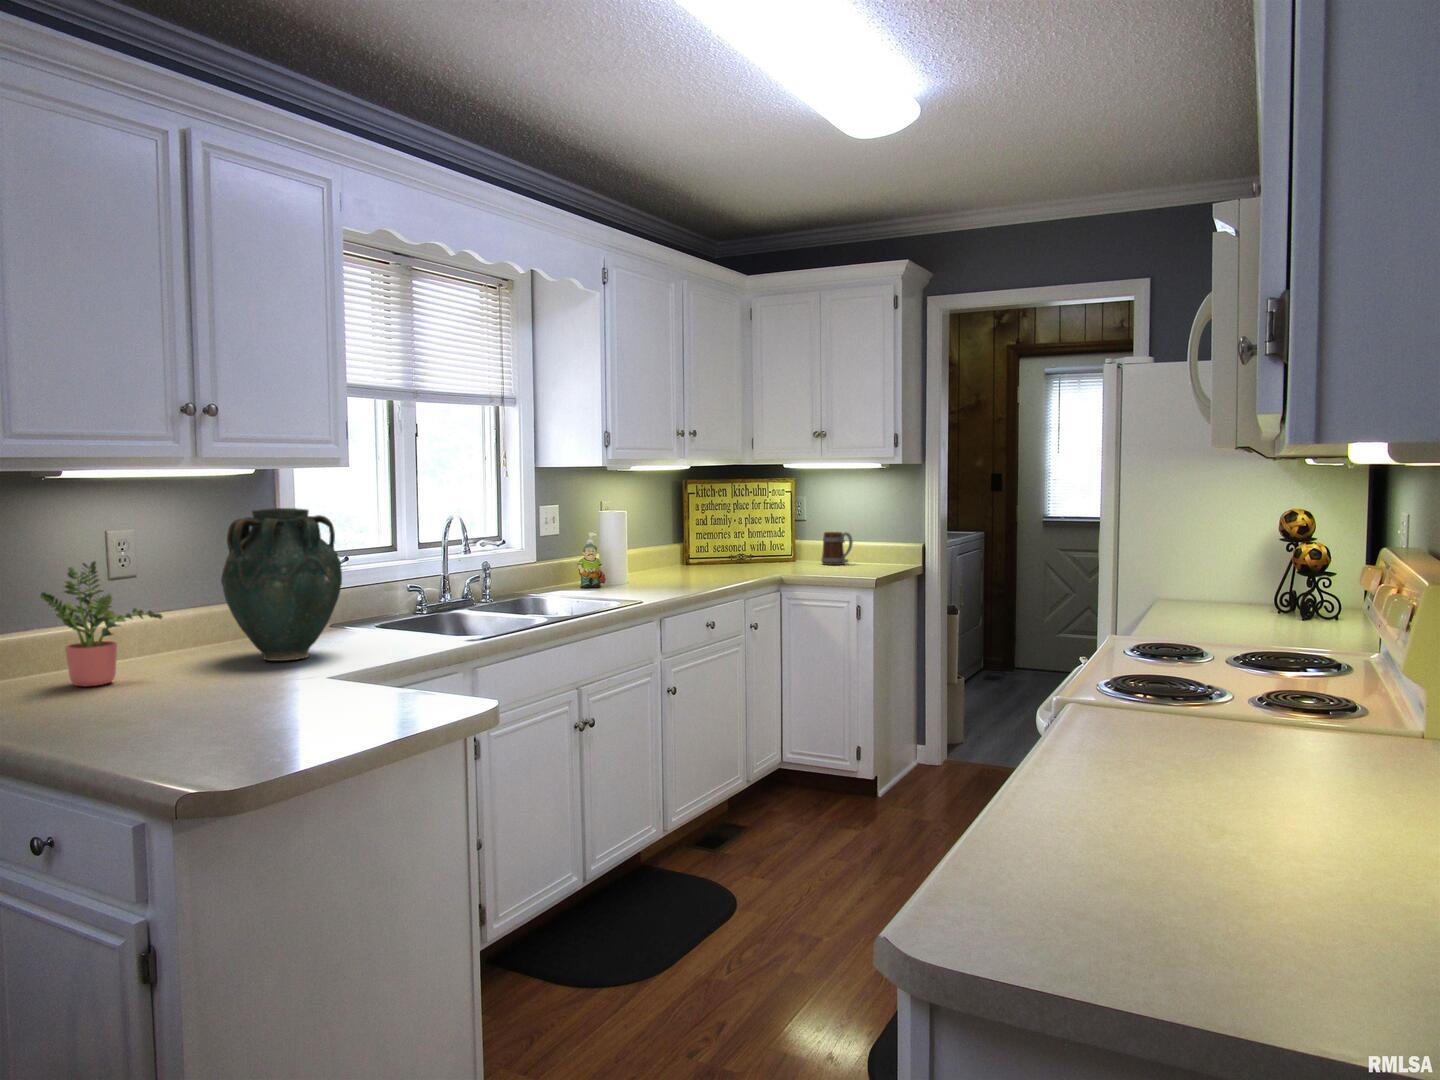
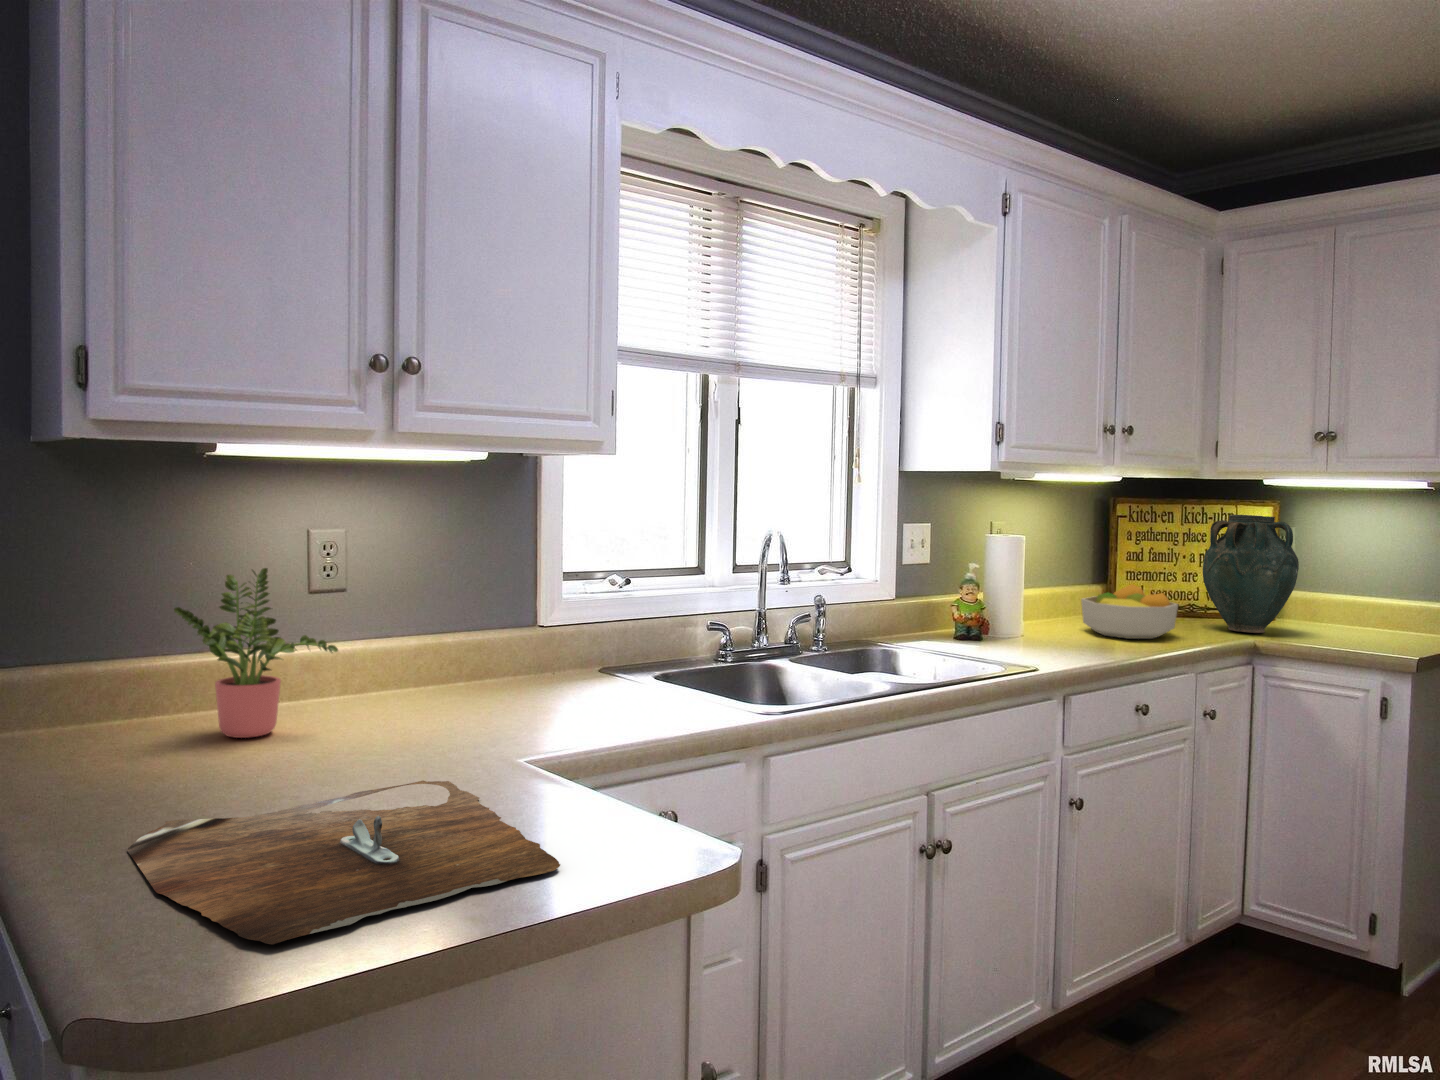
vase: present [221,508,342,661] -> present [1203,515,1299,633]
mug: present [822,532,853,565] -> none [1321,581,1377,631]
fruit bowl: none [668,542,731,579] -> present [1081,584,1178,639]
cutting board: none [98,690,393,756] -> present [127,781,560,945]

